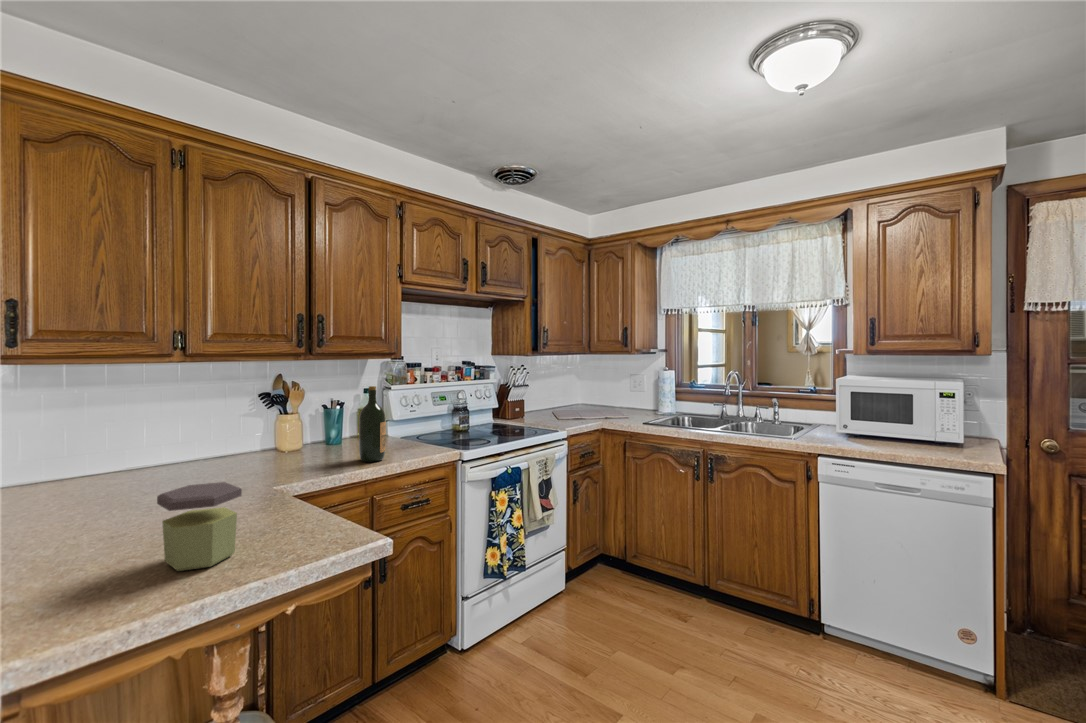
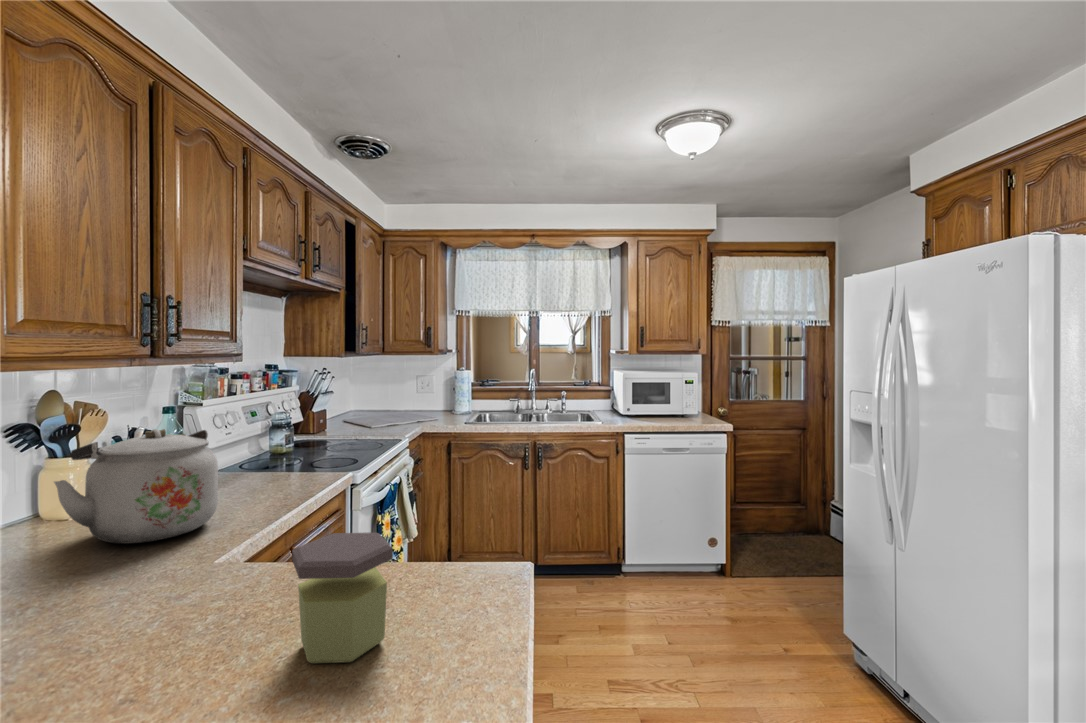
wine bottle: present [359,386,386,462] -> none [235,398,274,502]
kettle: none [234,403,330,474] -> present [54,429,218,544]

